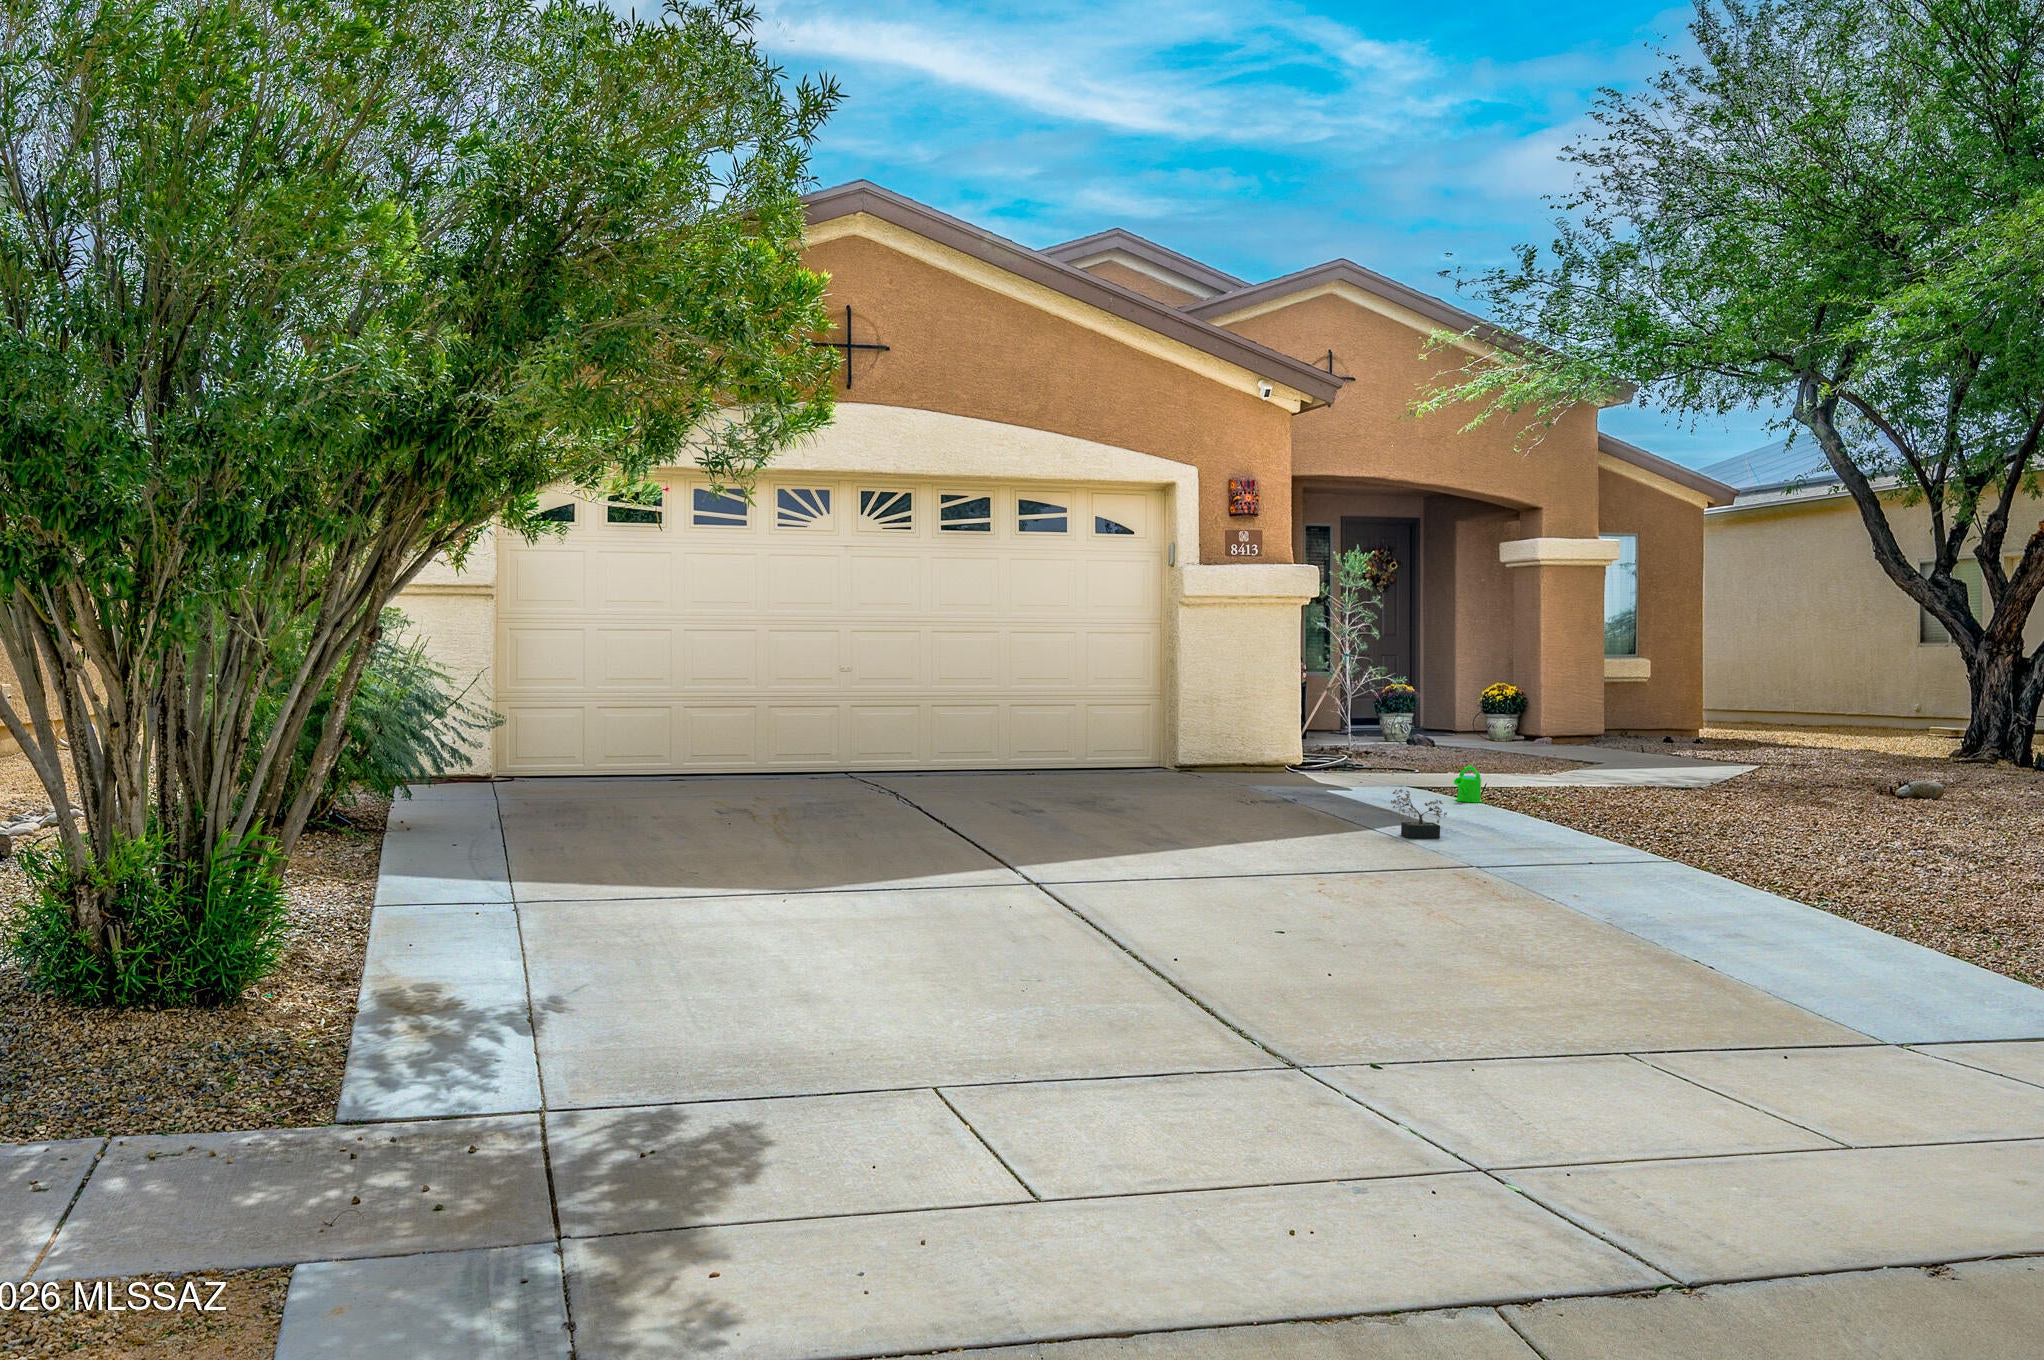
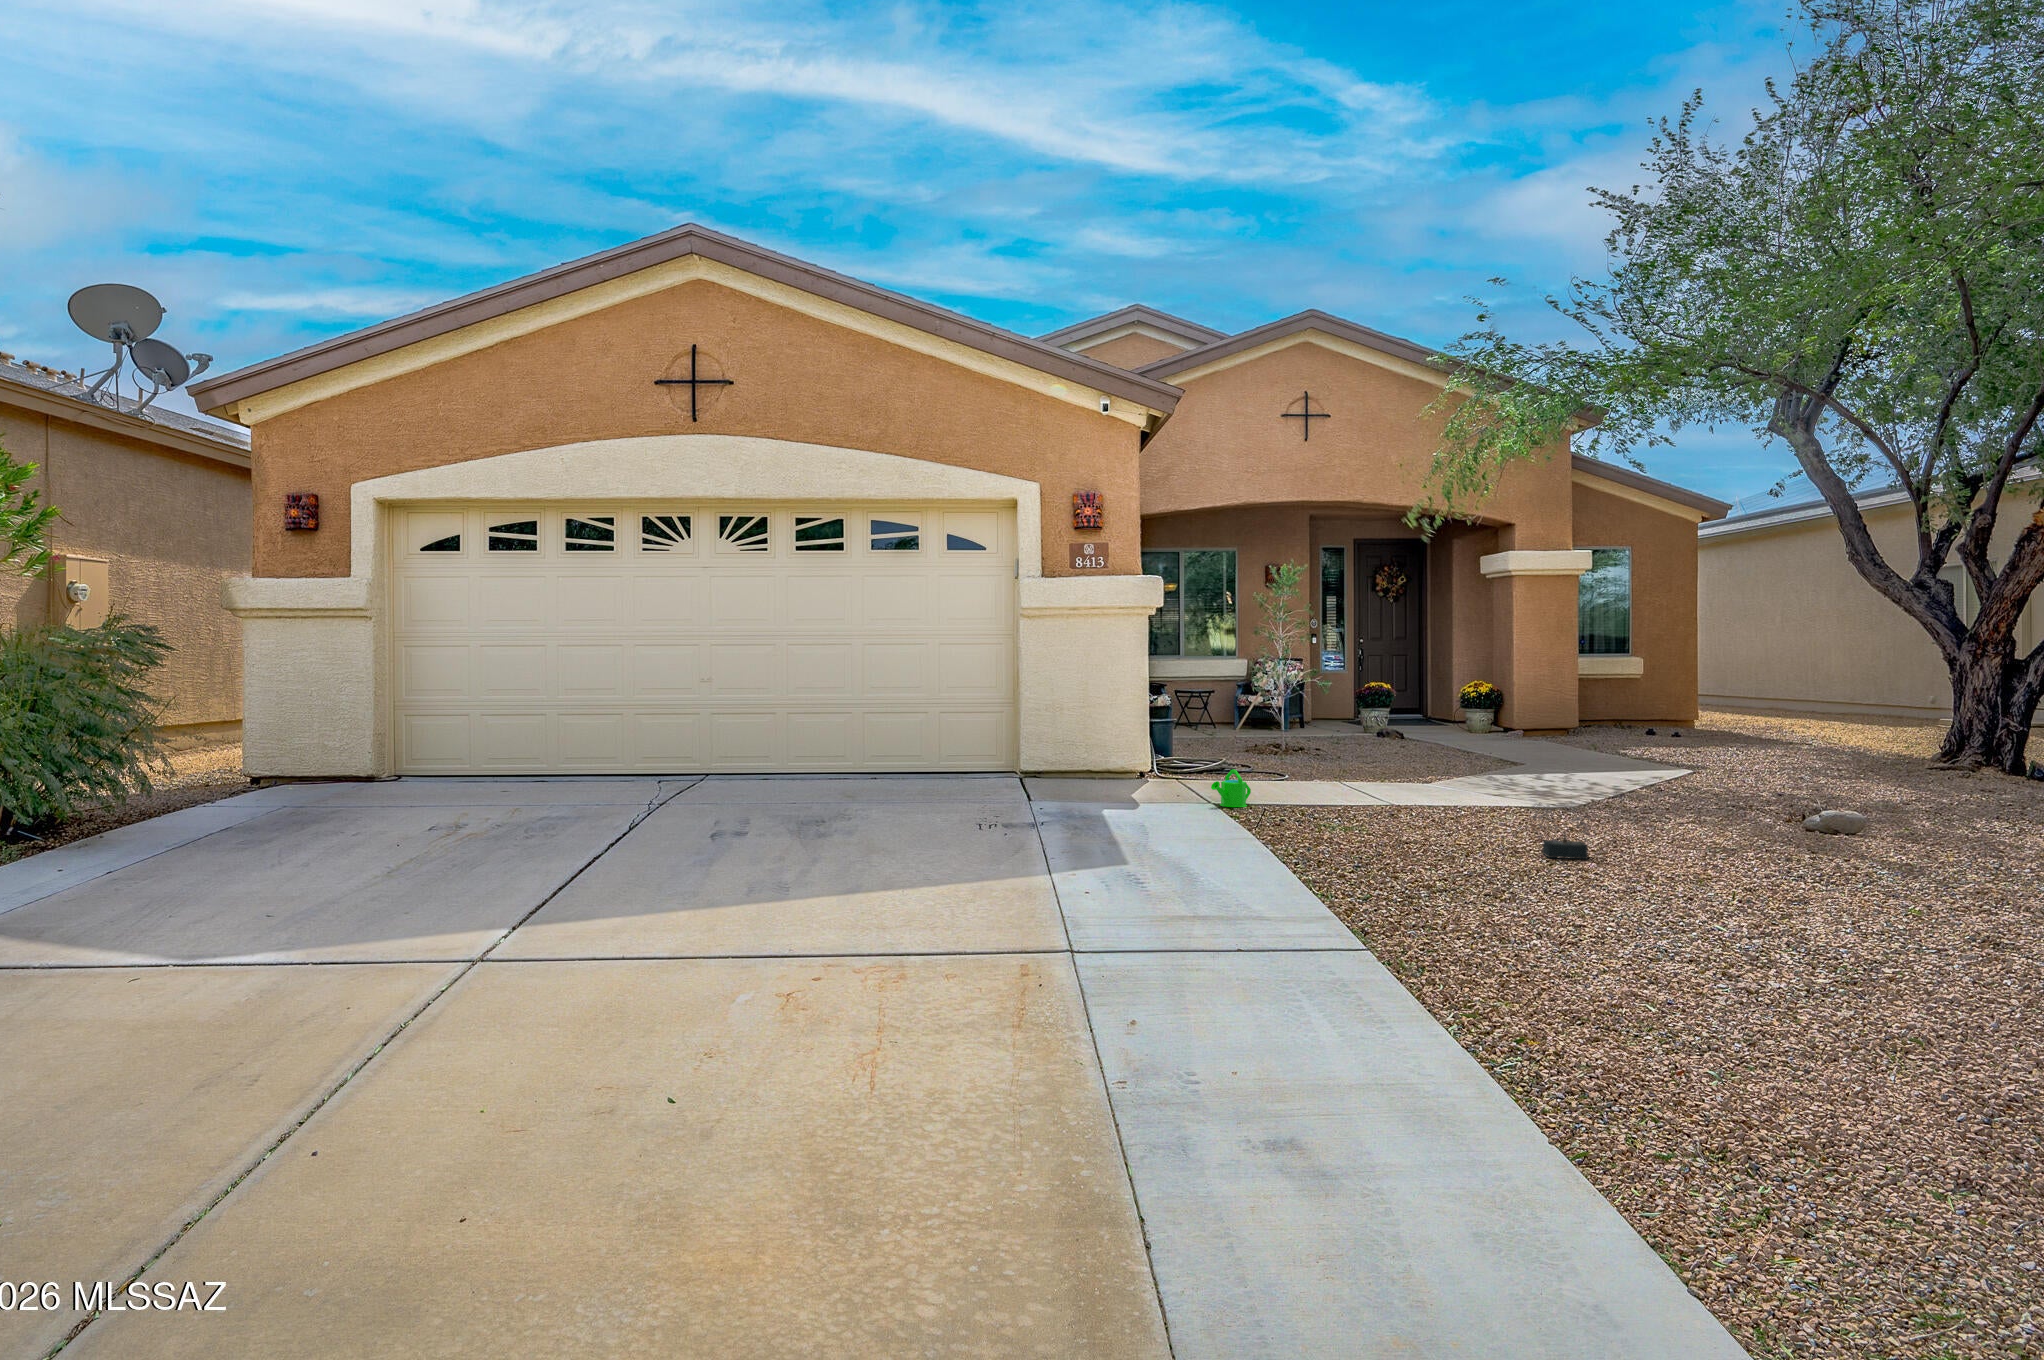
decorative plant: present [1390,789,1447,838] -> present [1528,803,1597,859]

